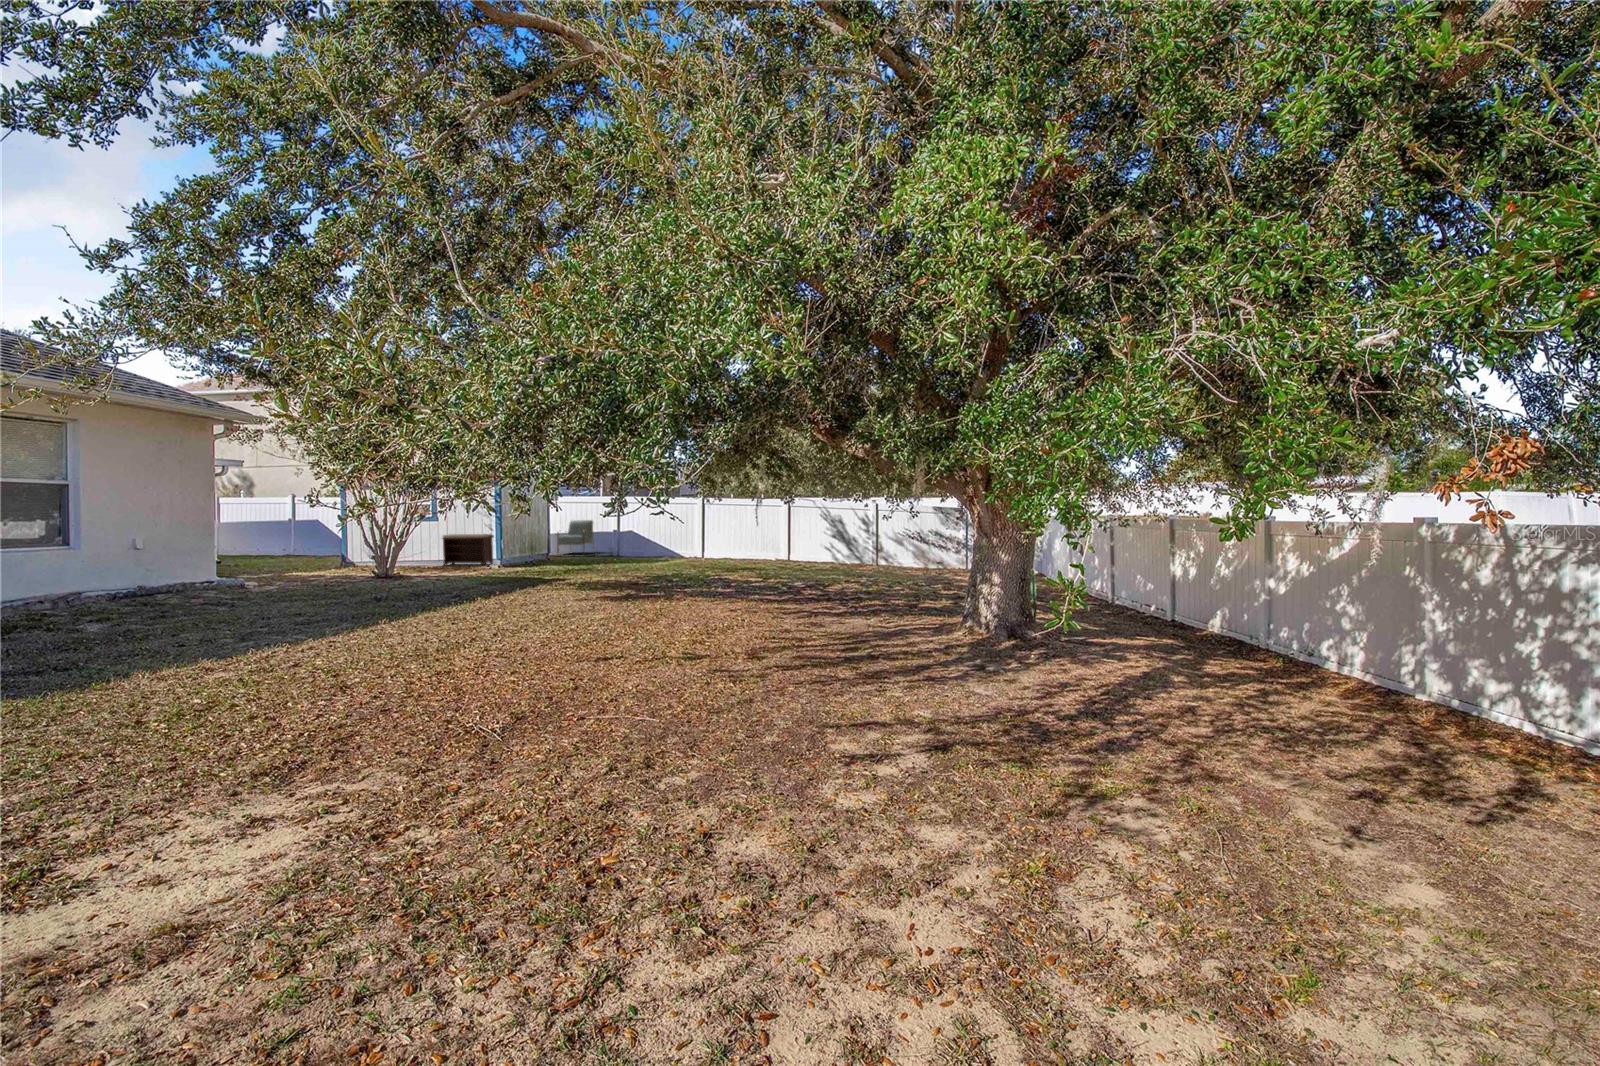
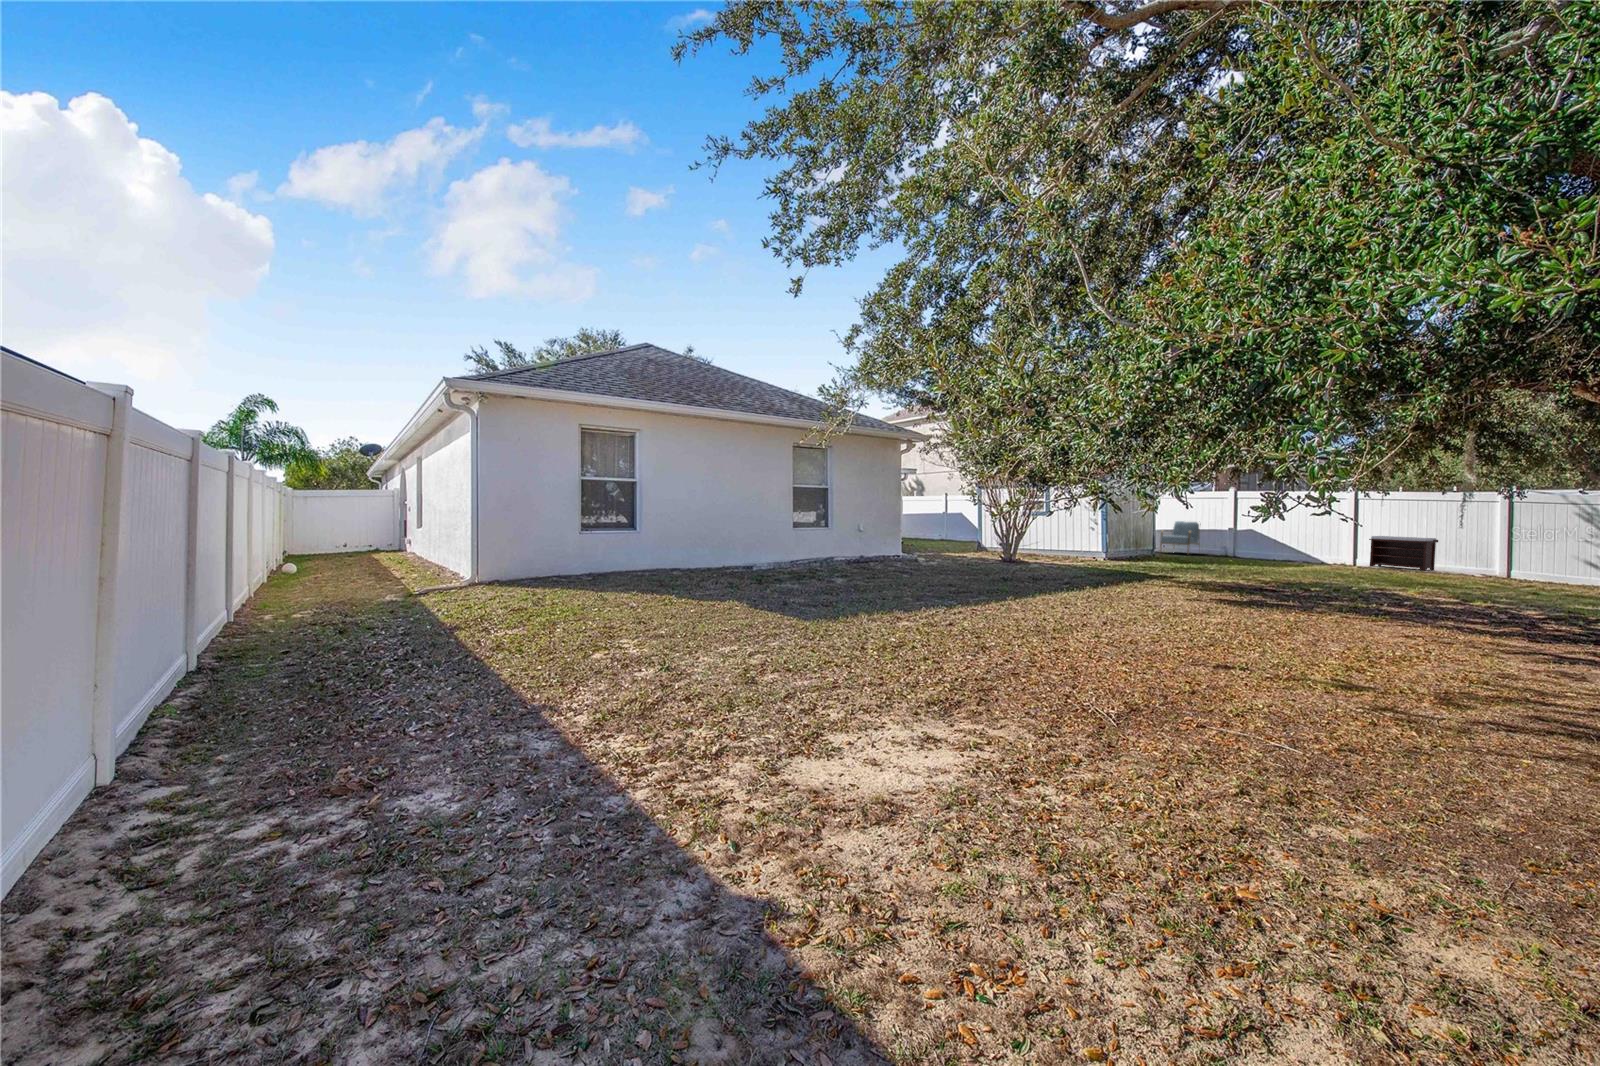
bench: present [442,534,494,565] -> present [1369,536,1438,571]

